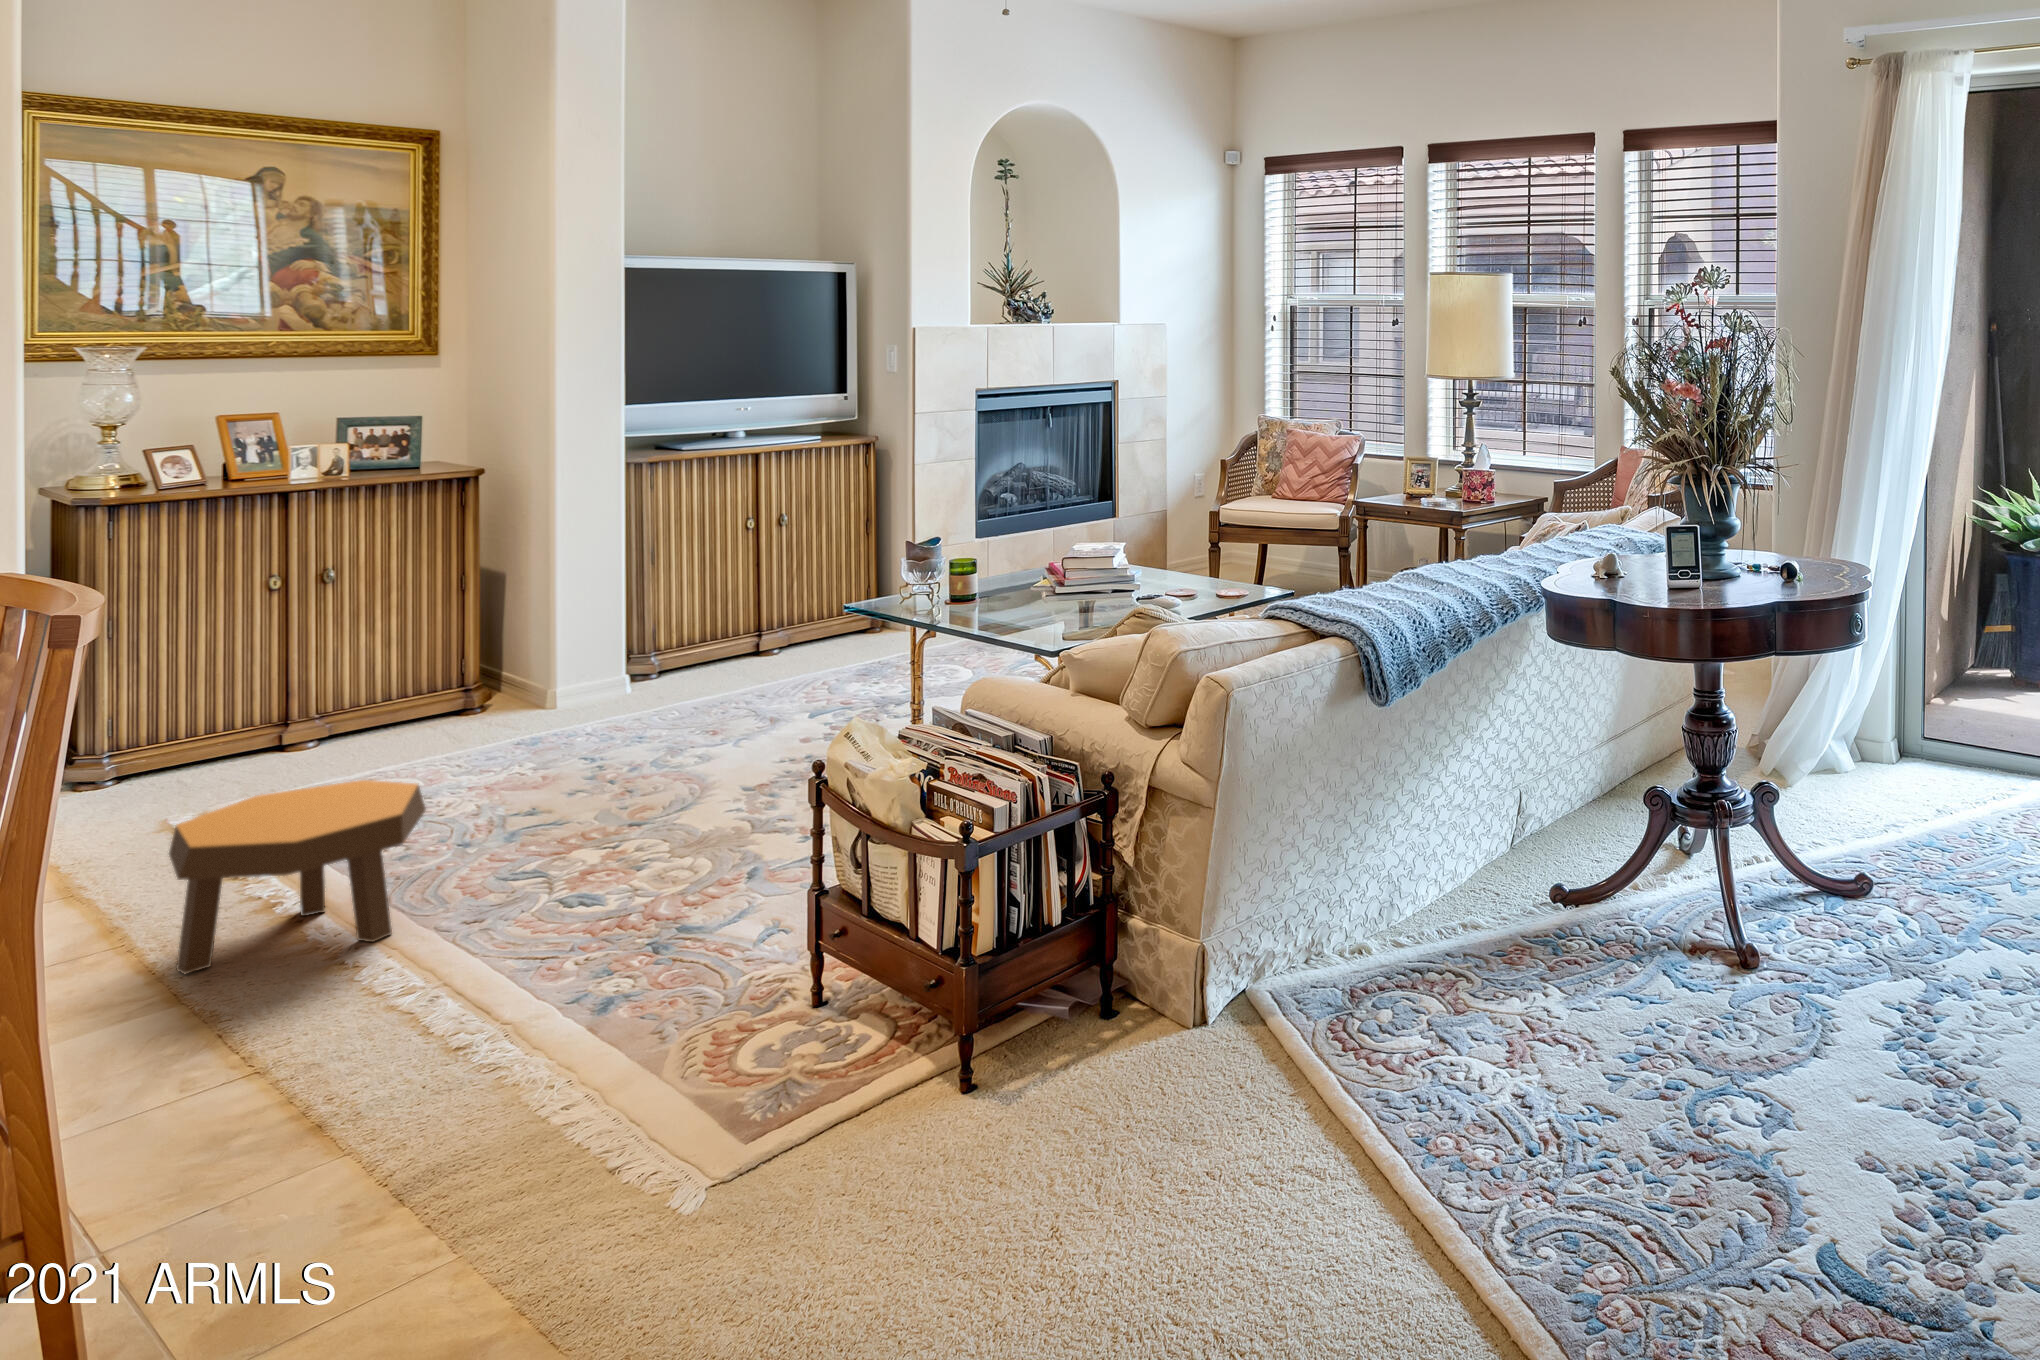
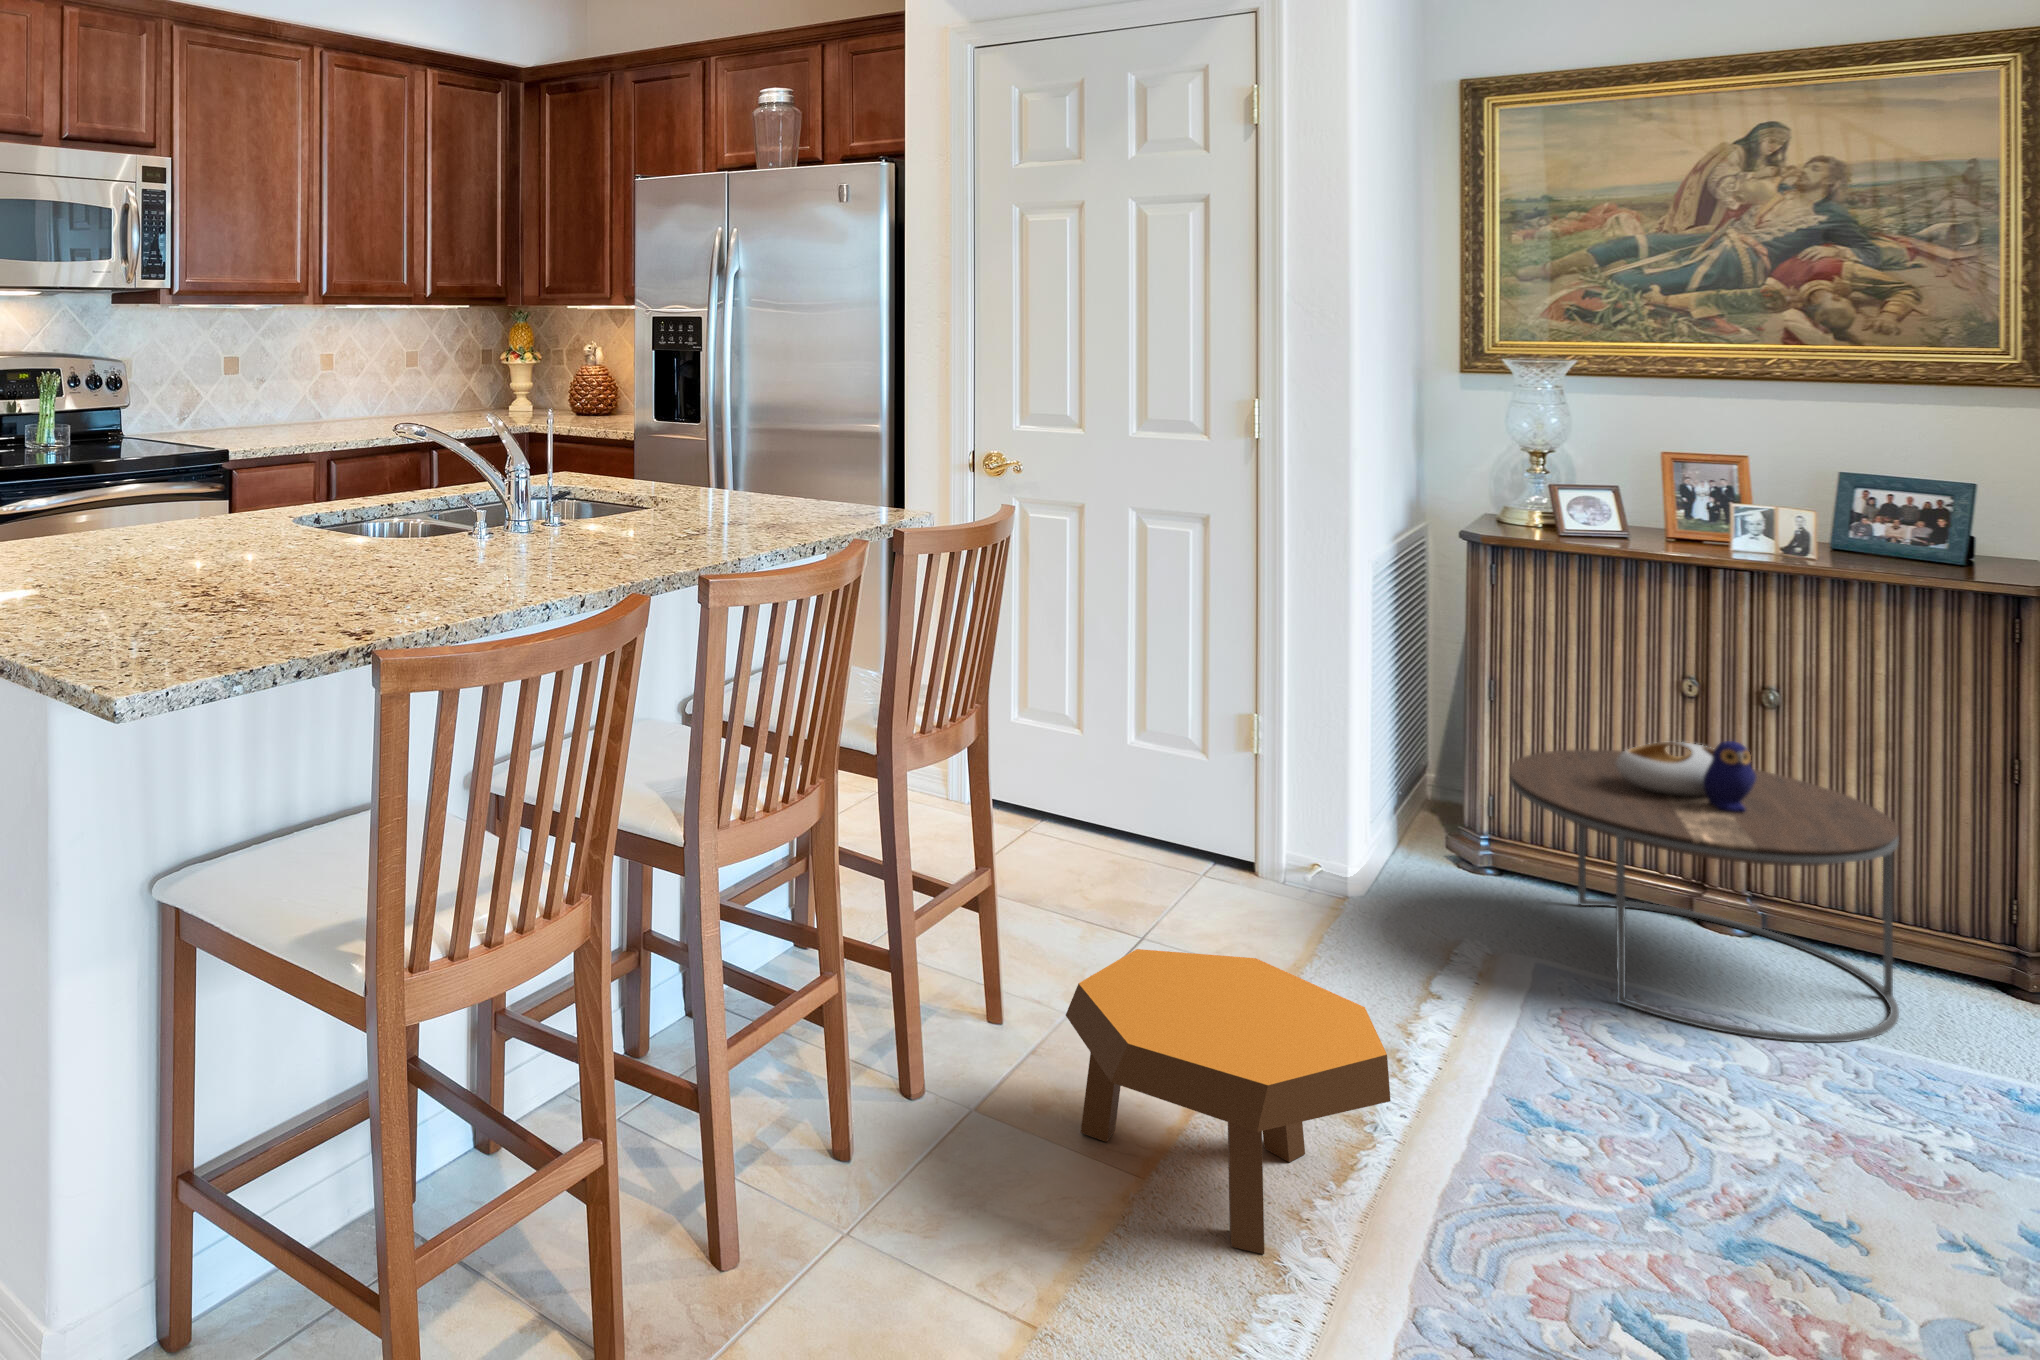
side table: none [194,595,459,790] -> present [1510,741,1899,1042]

